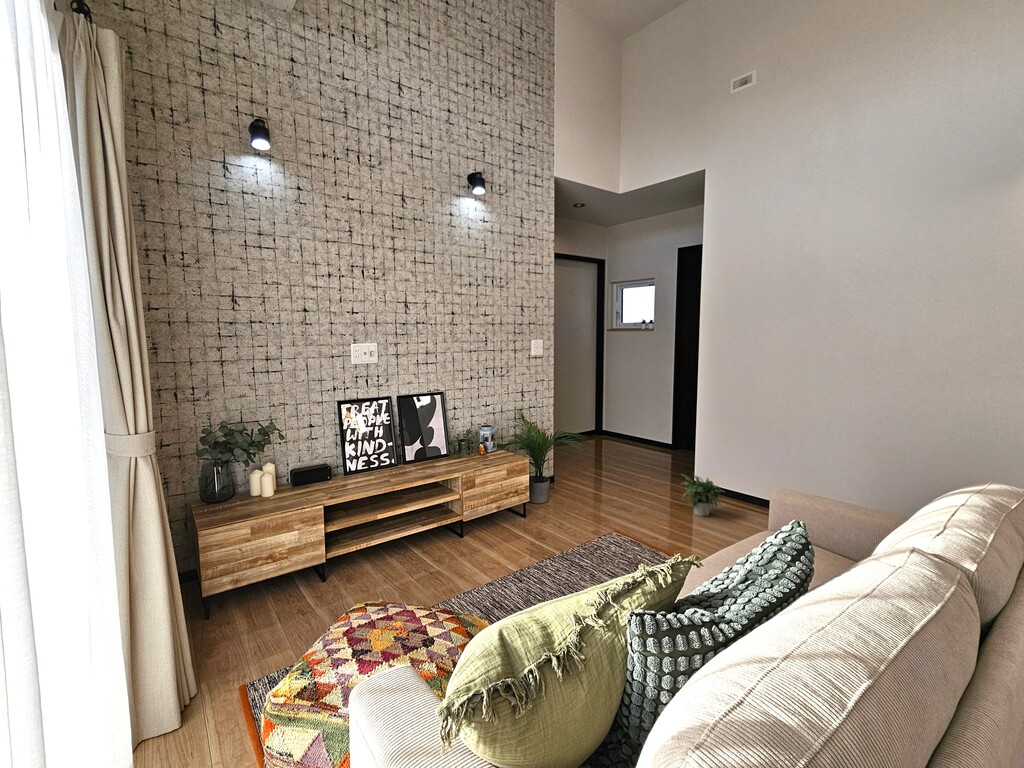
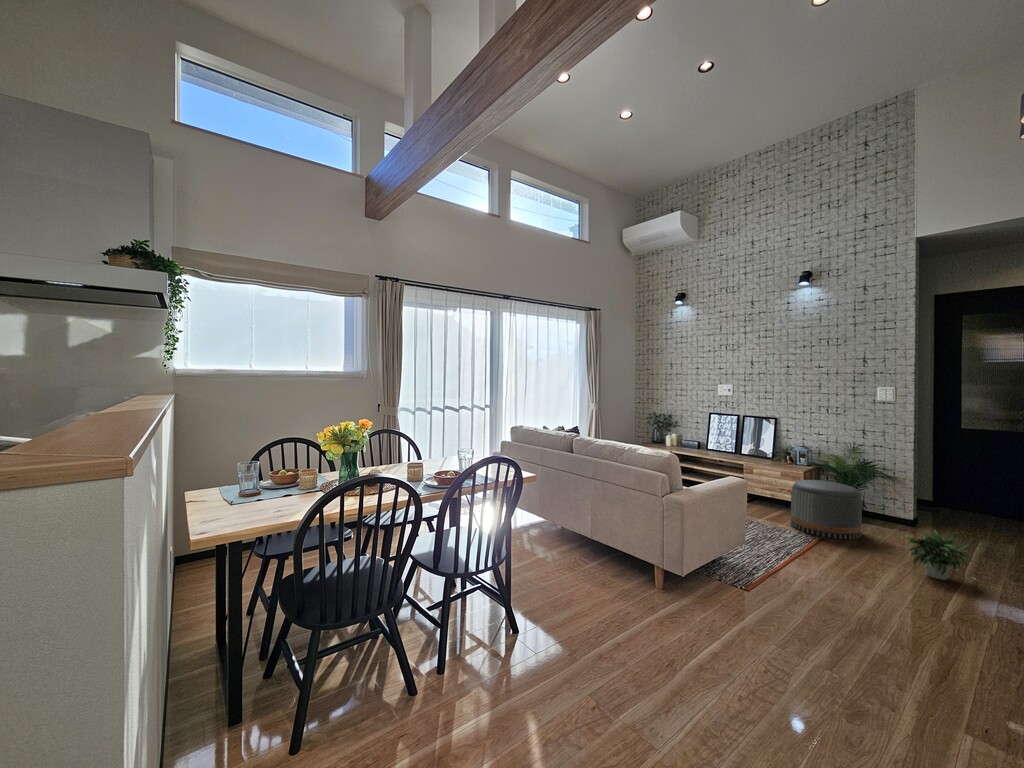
pouf: none [539,459,610,534] -> present [791,480,862,539]

